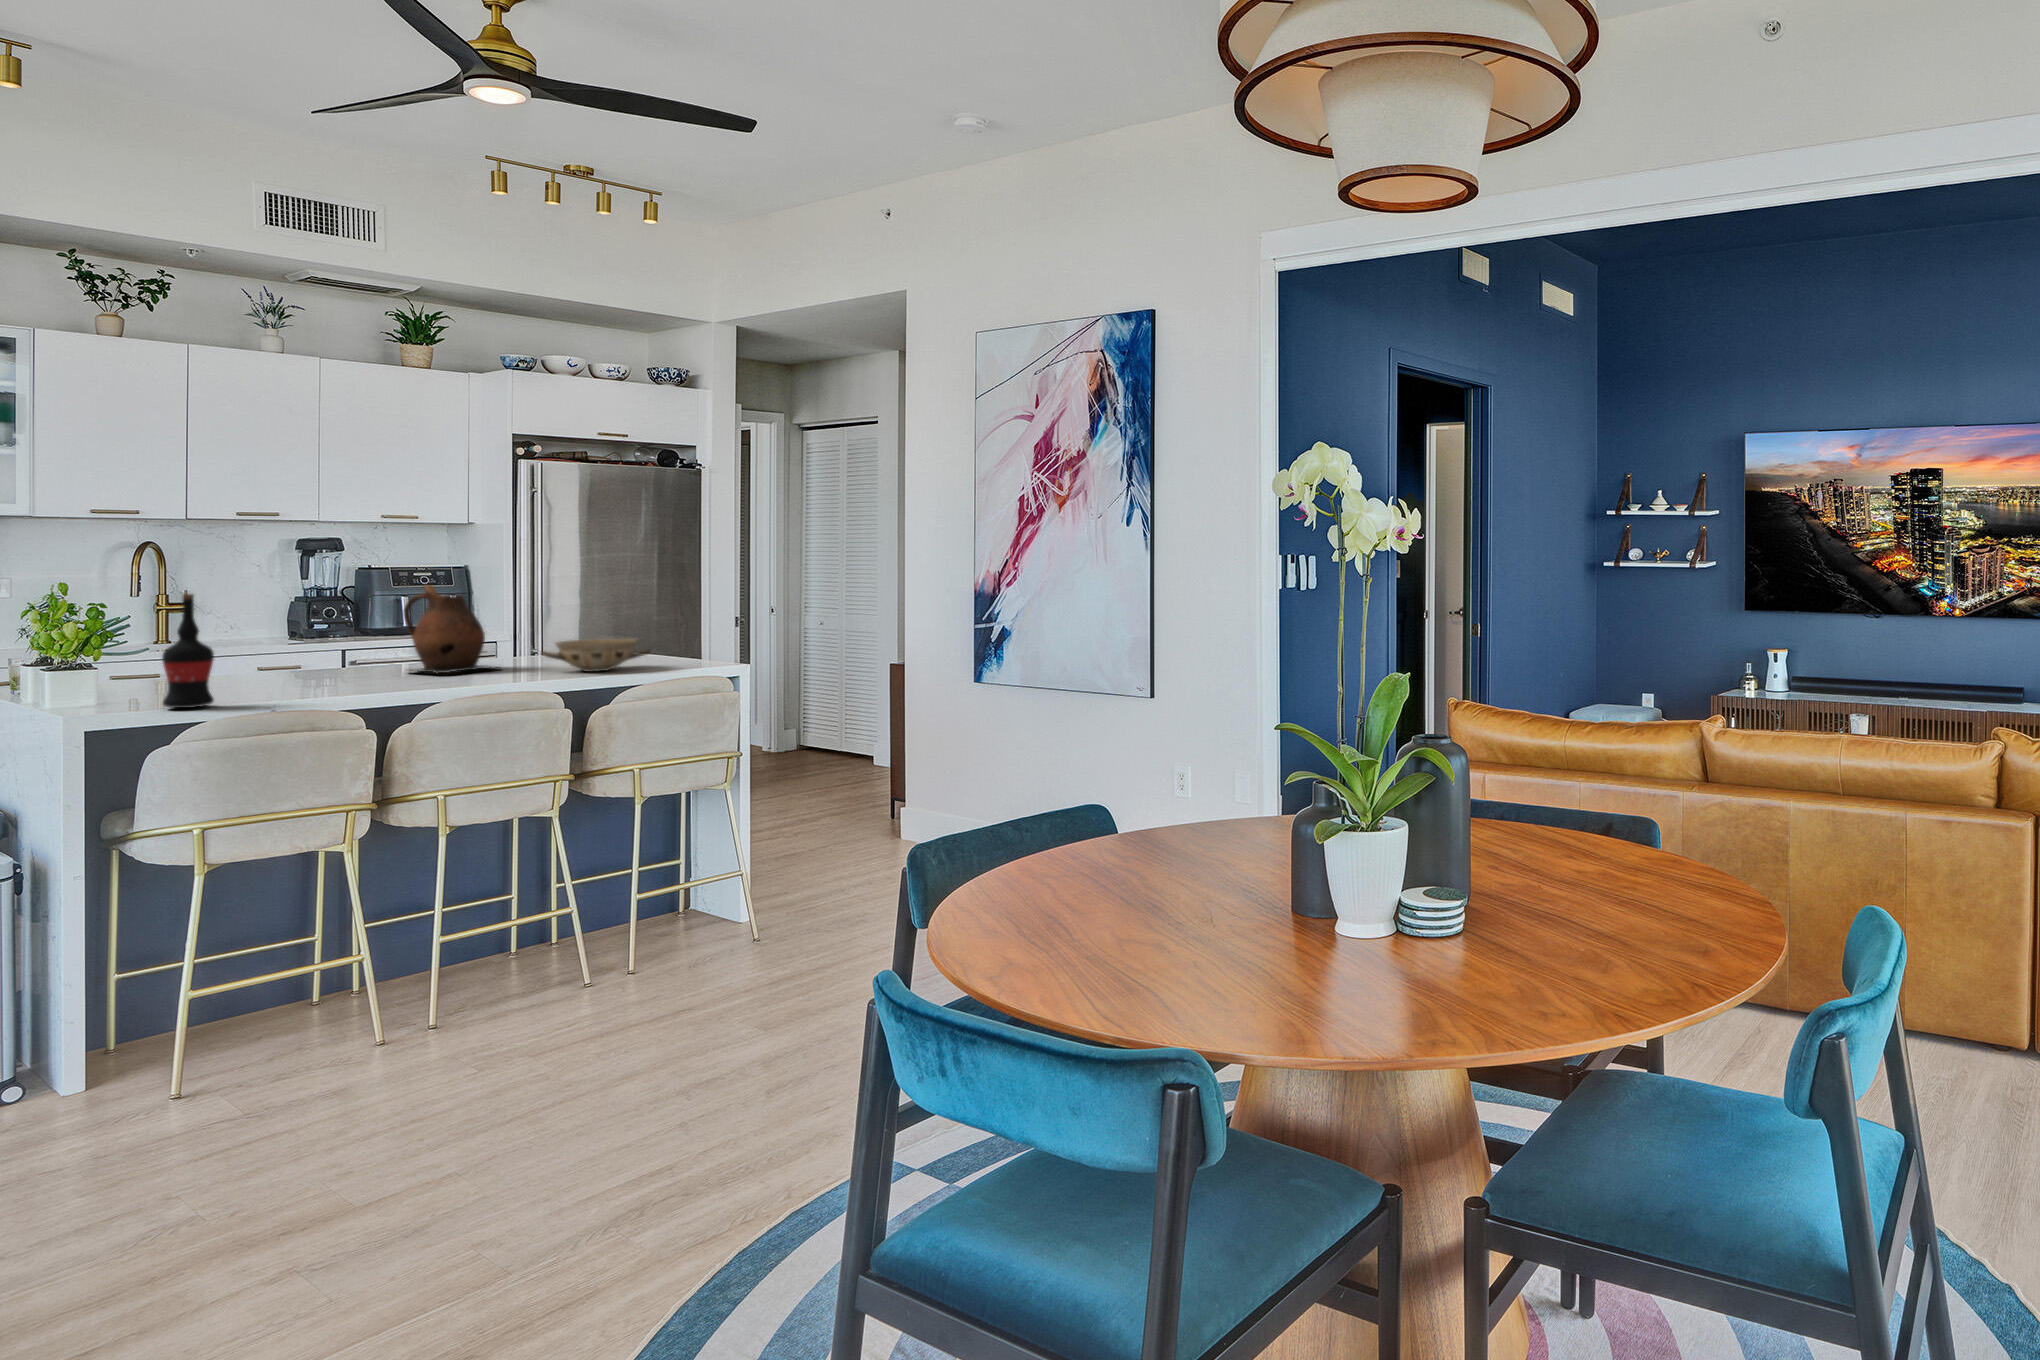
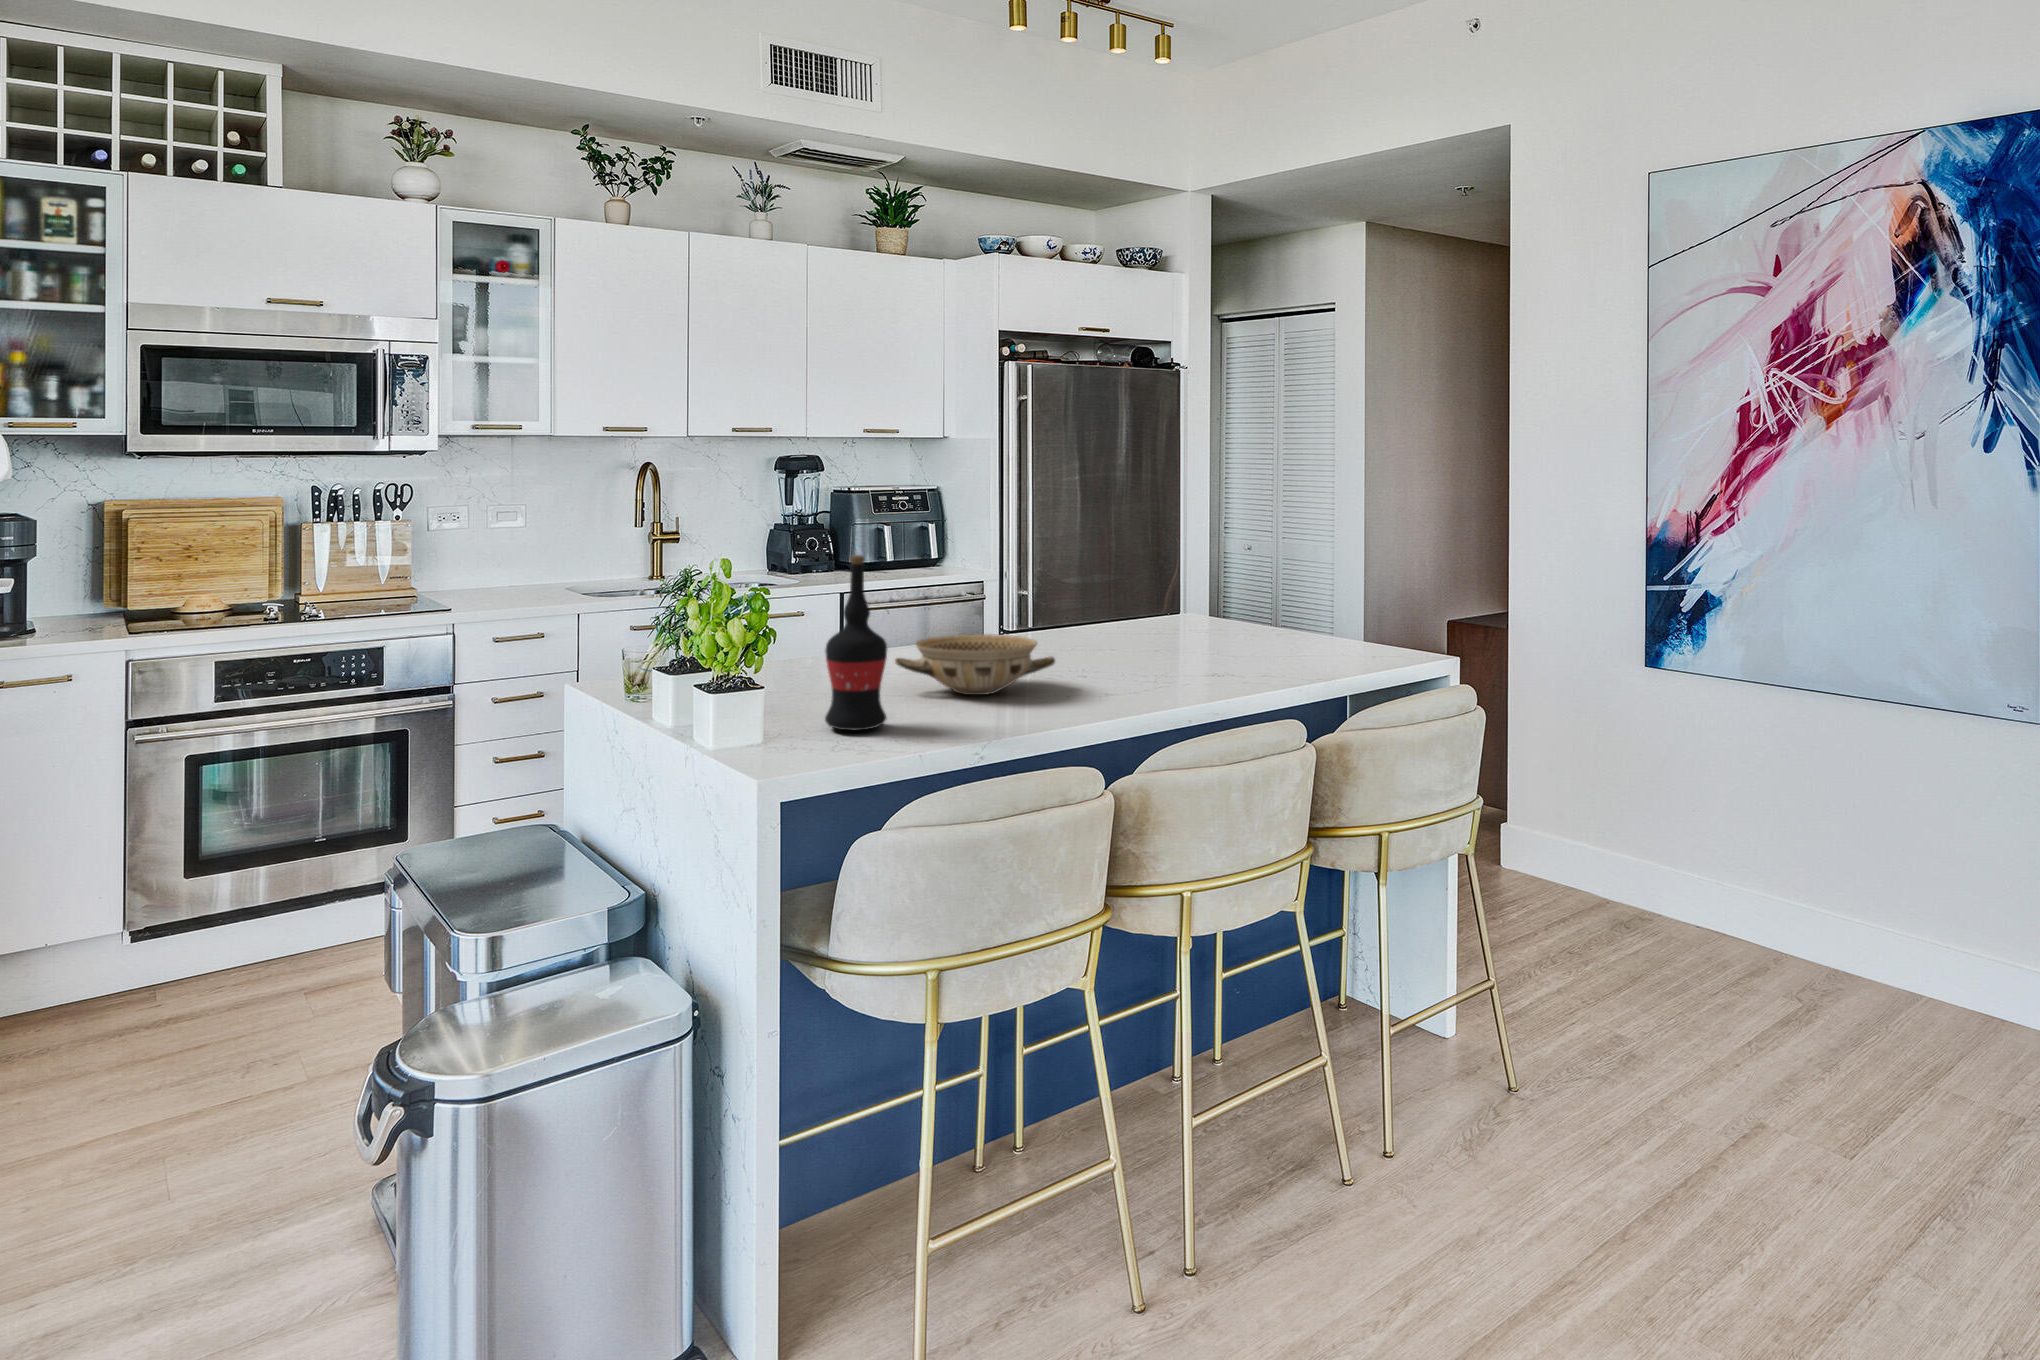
ceramic pitcher: present [404,585,495,673] -> none [1023,531,1138,662]
ceramic bowl: present [541,639,650,672] -> present [895,634,1055,695]

